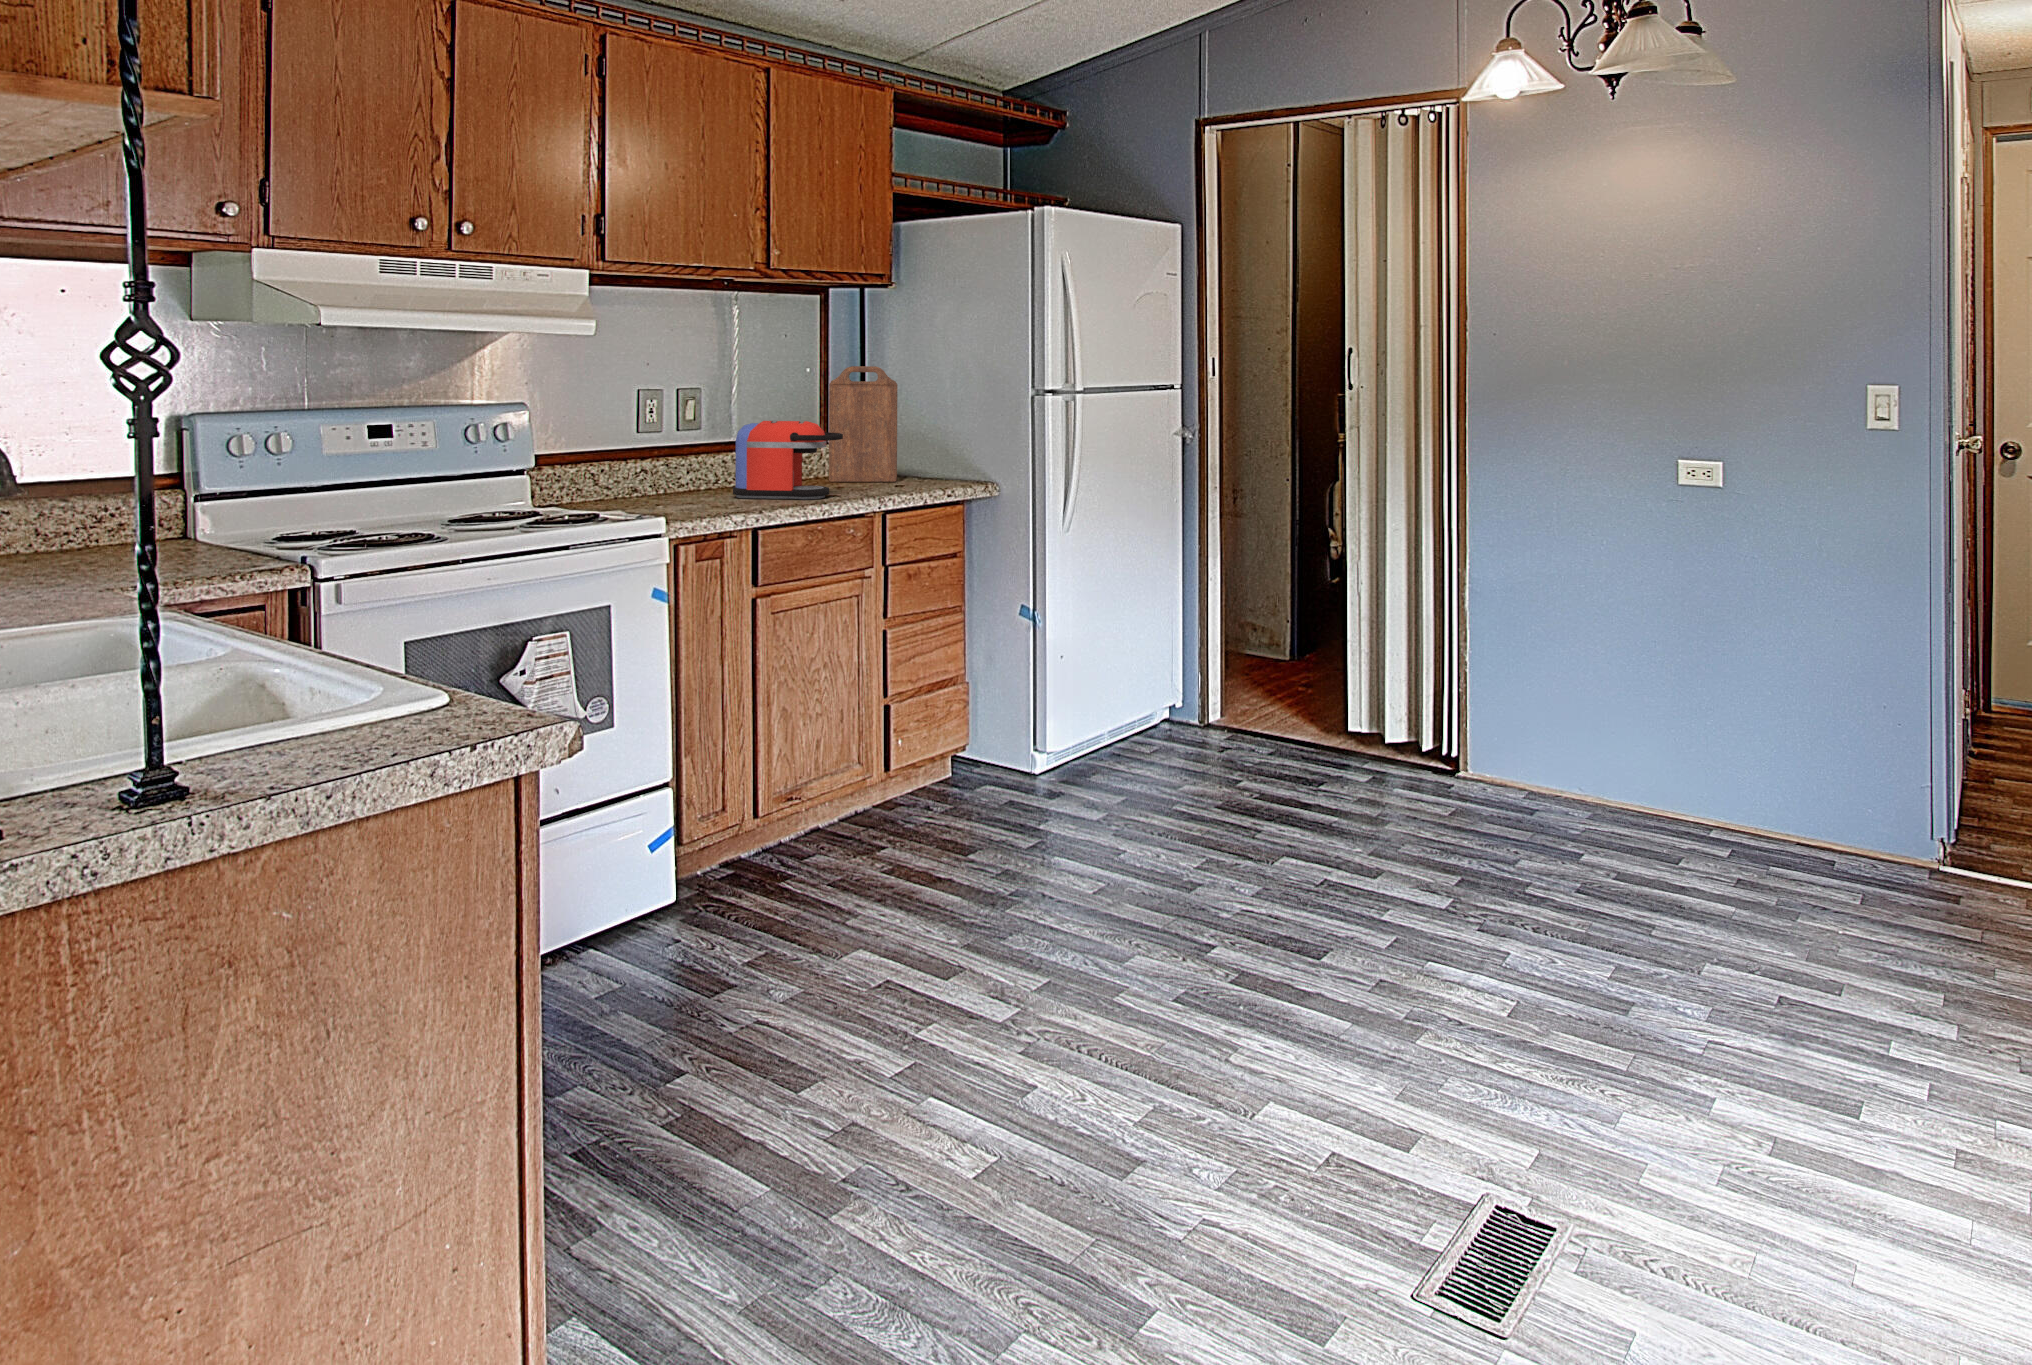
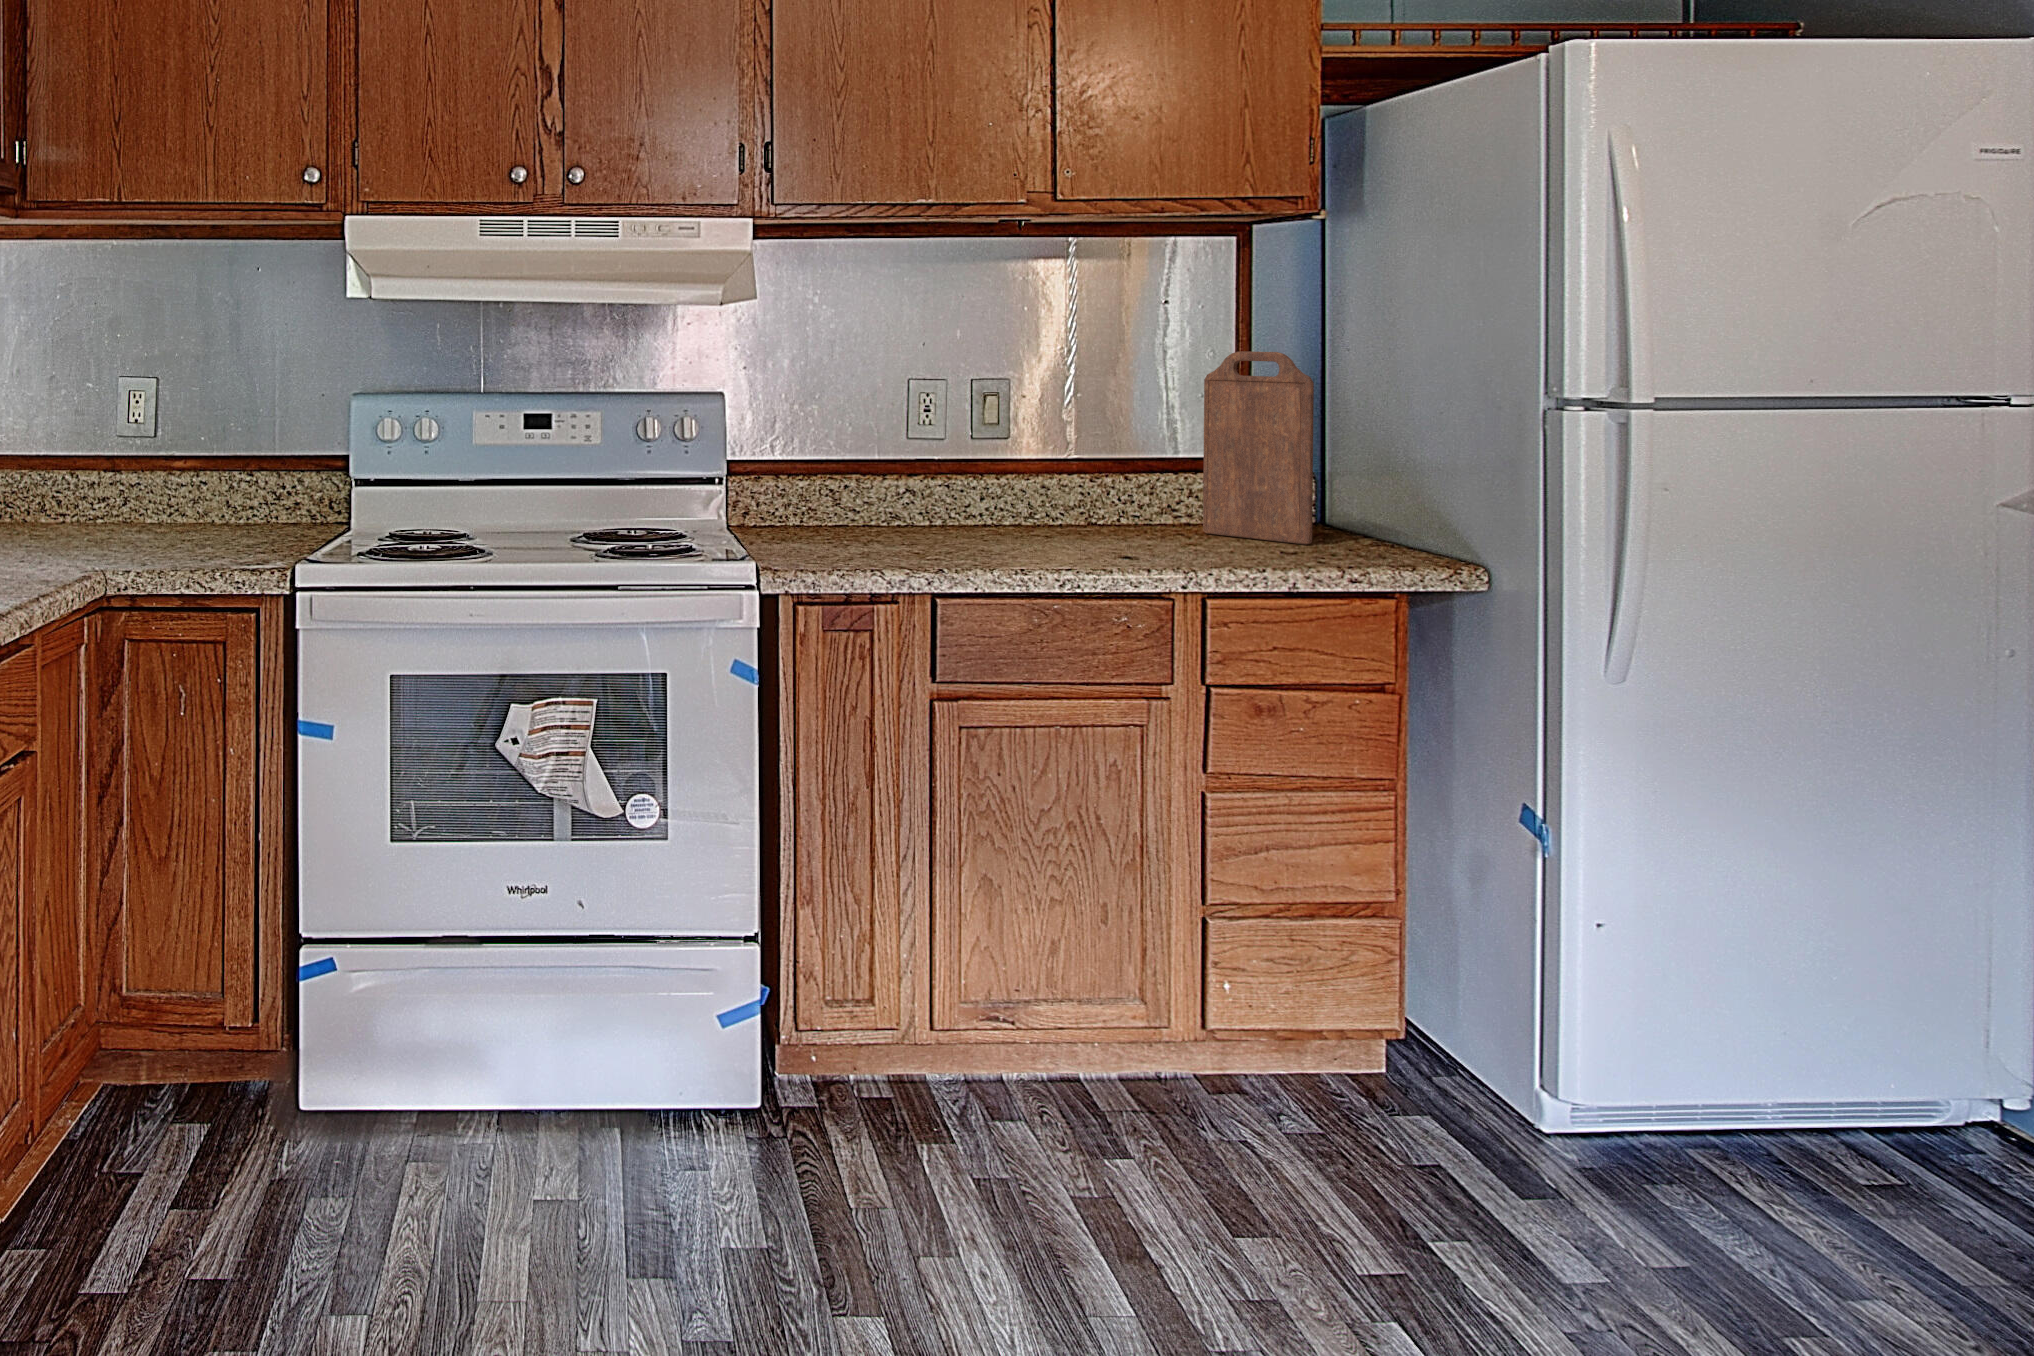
coffee maker: present [733,421,843,499] -> none [983,432,1133,559]

